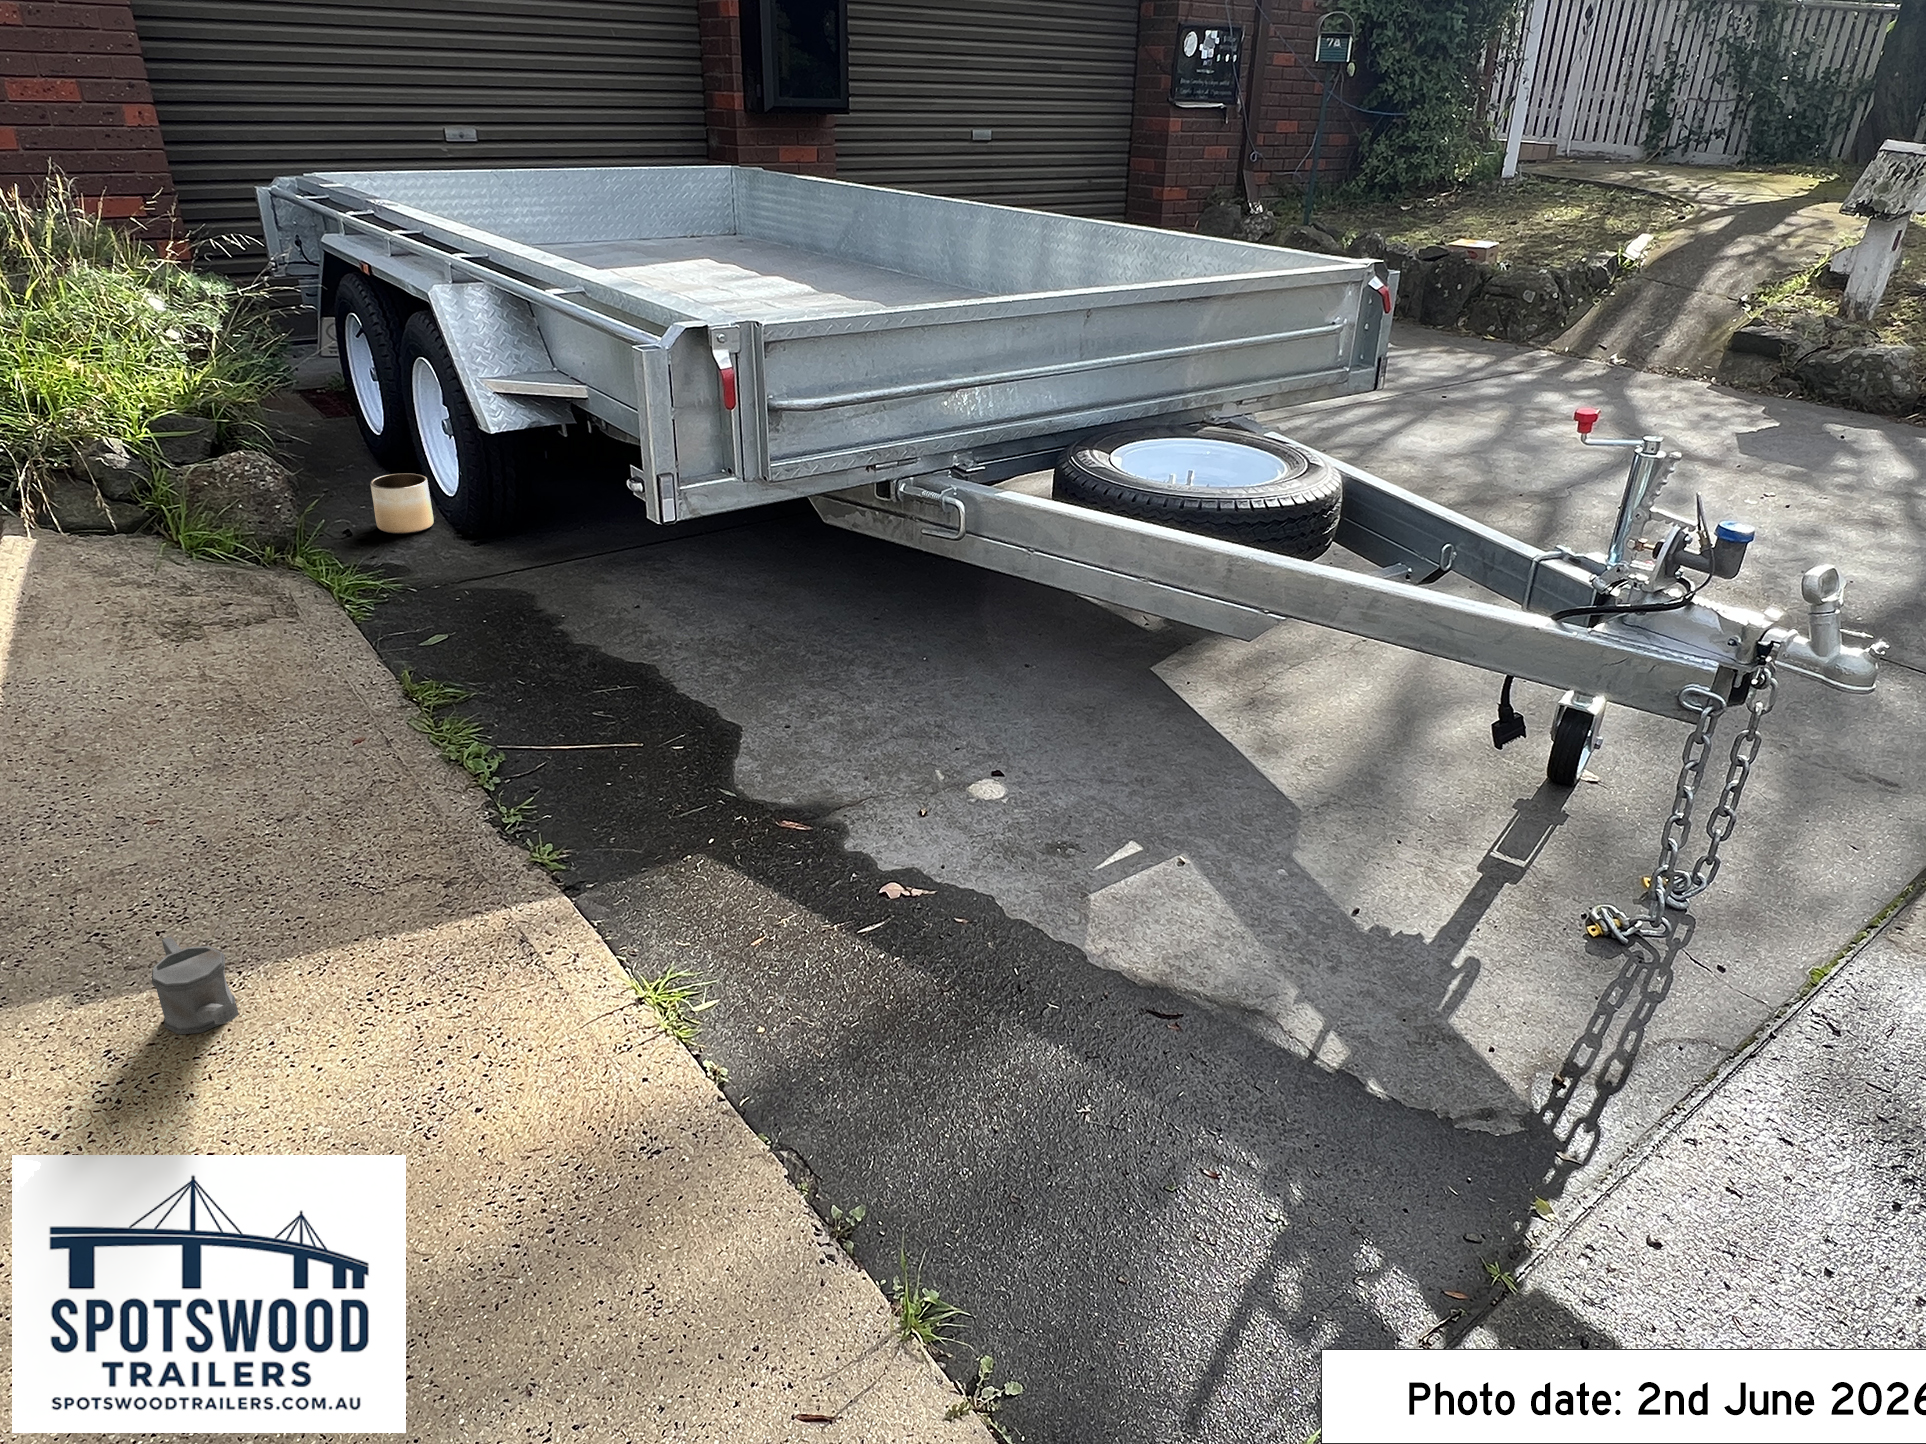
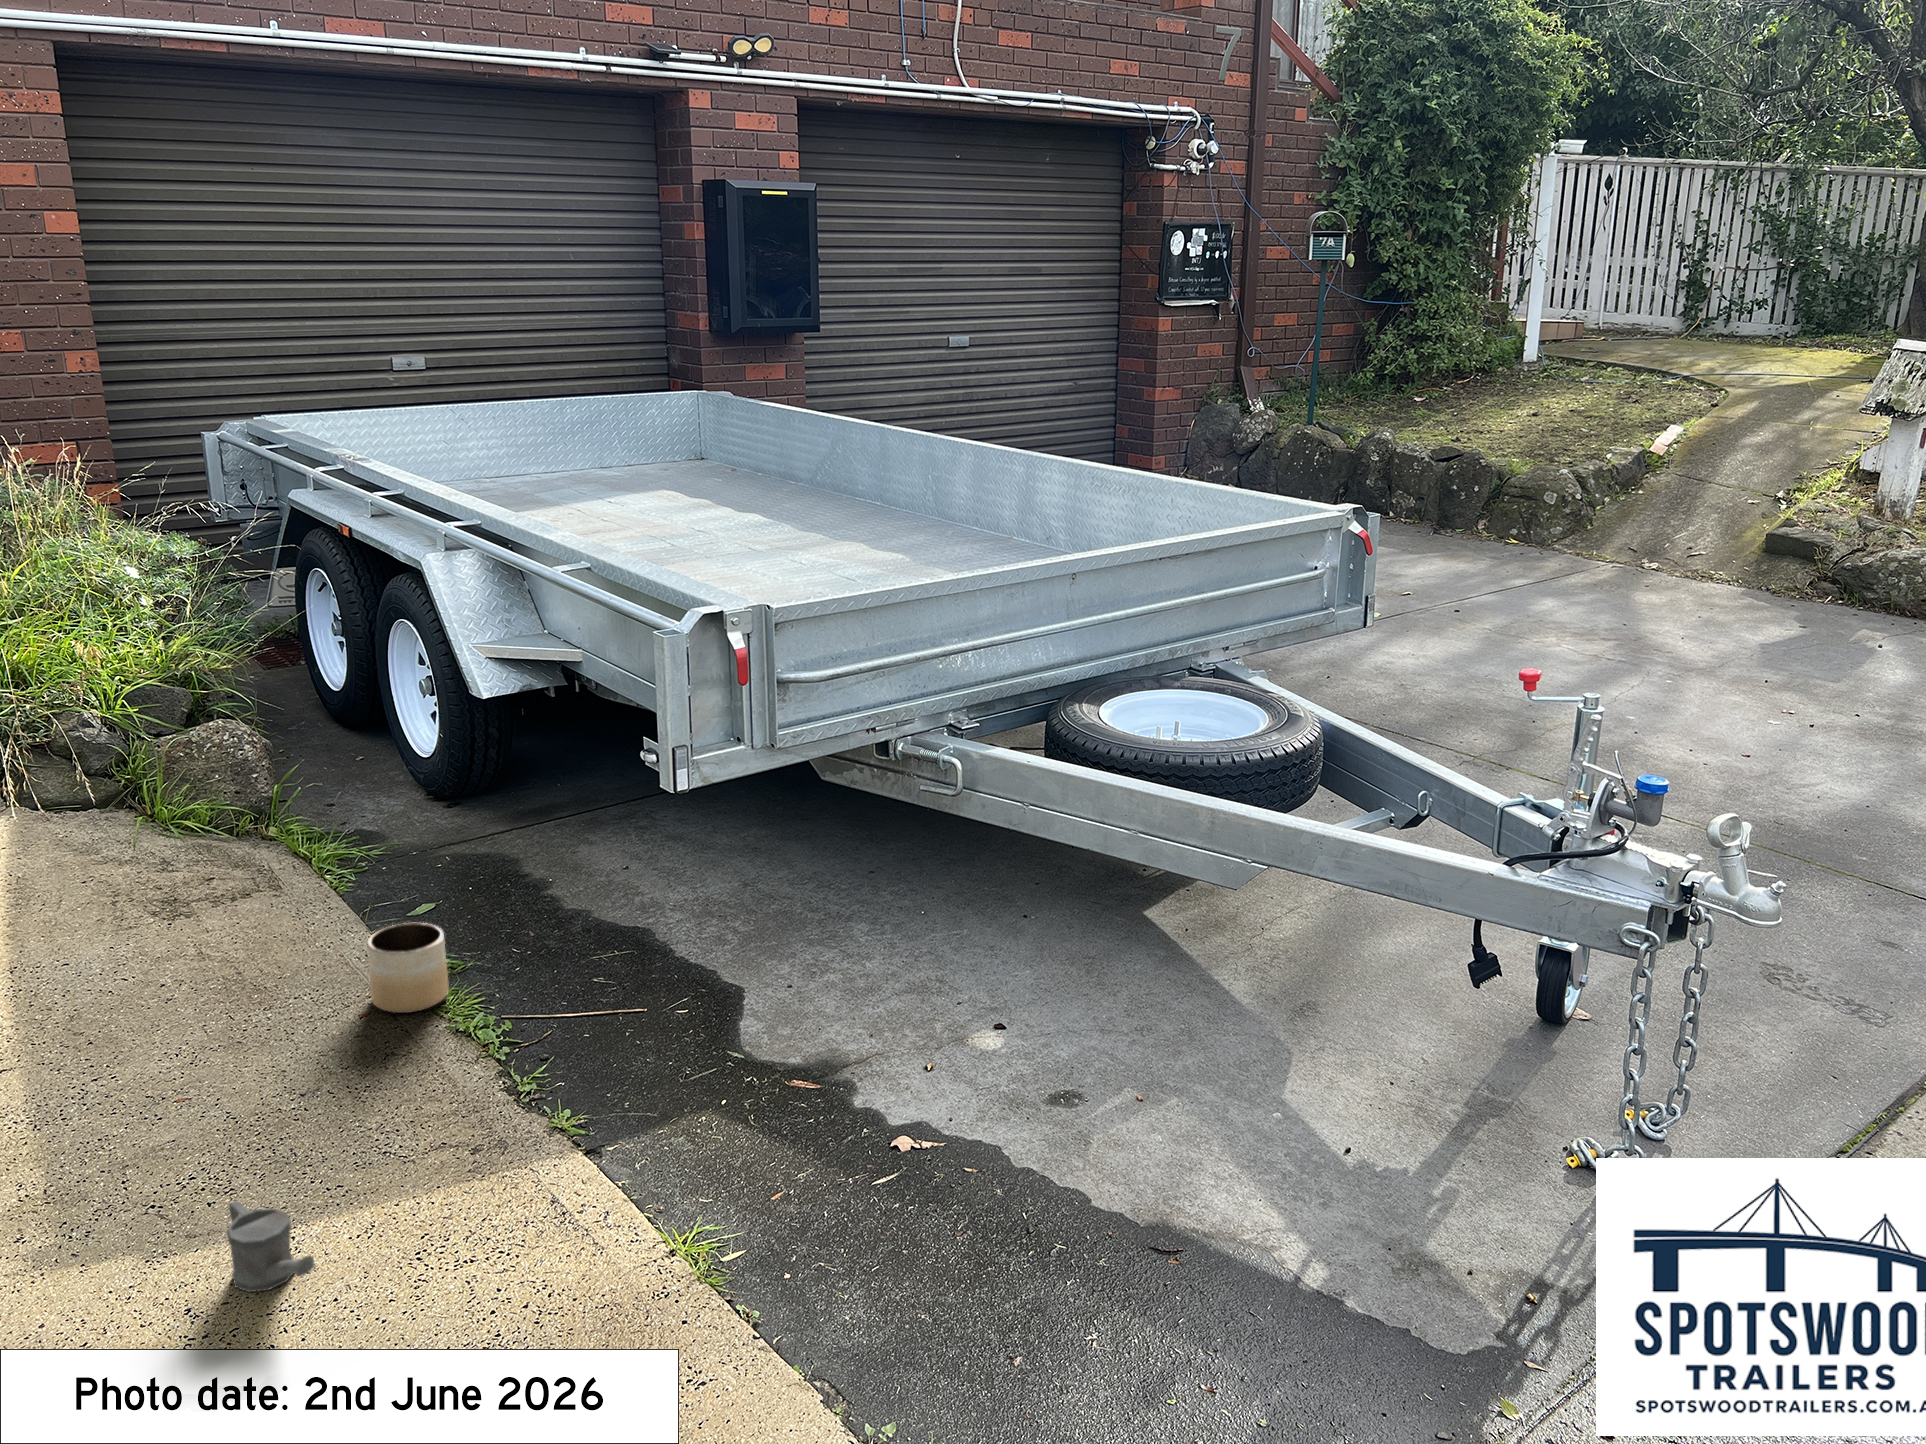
planter: present [370,473,434,534] -> present [367,923,449,1013]

